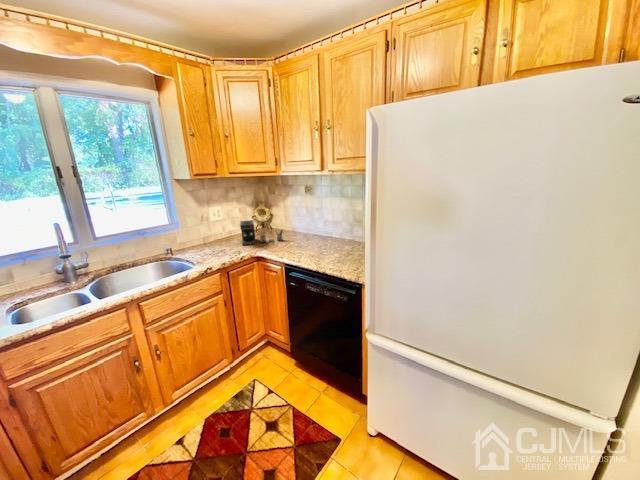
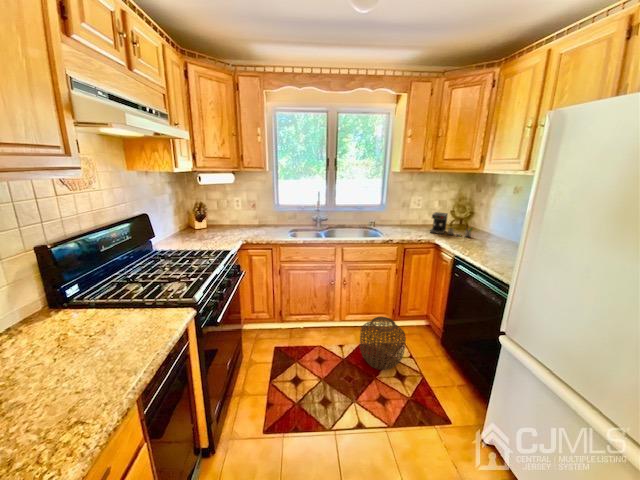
woven basket: none [206,367,268,441] -> present [360,317,406,370]

